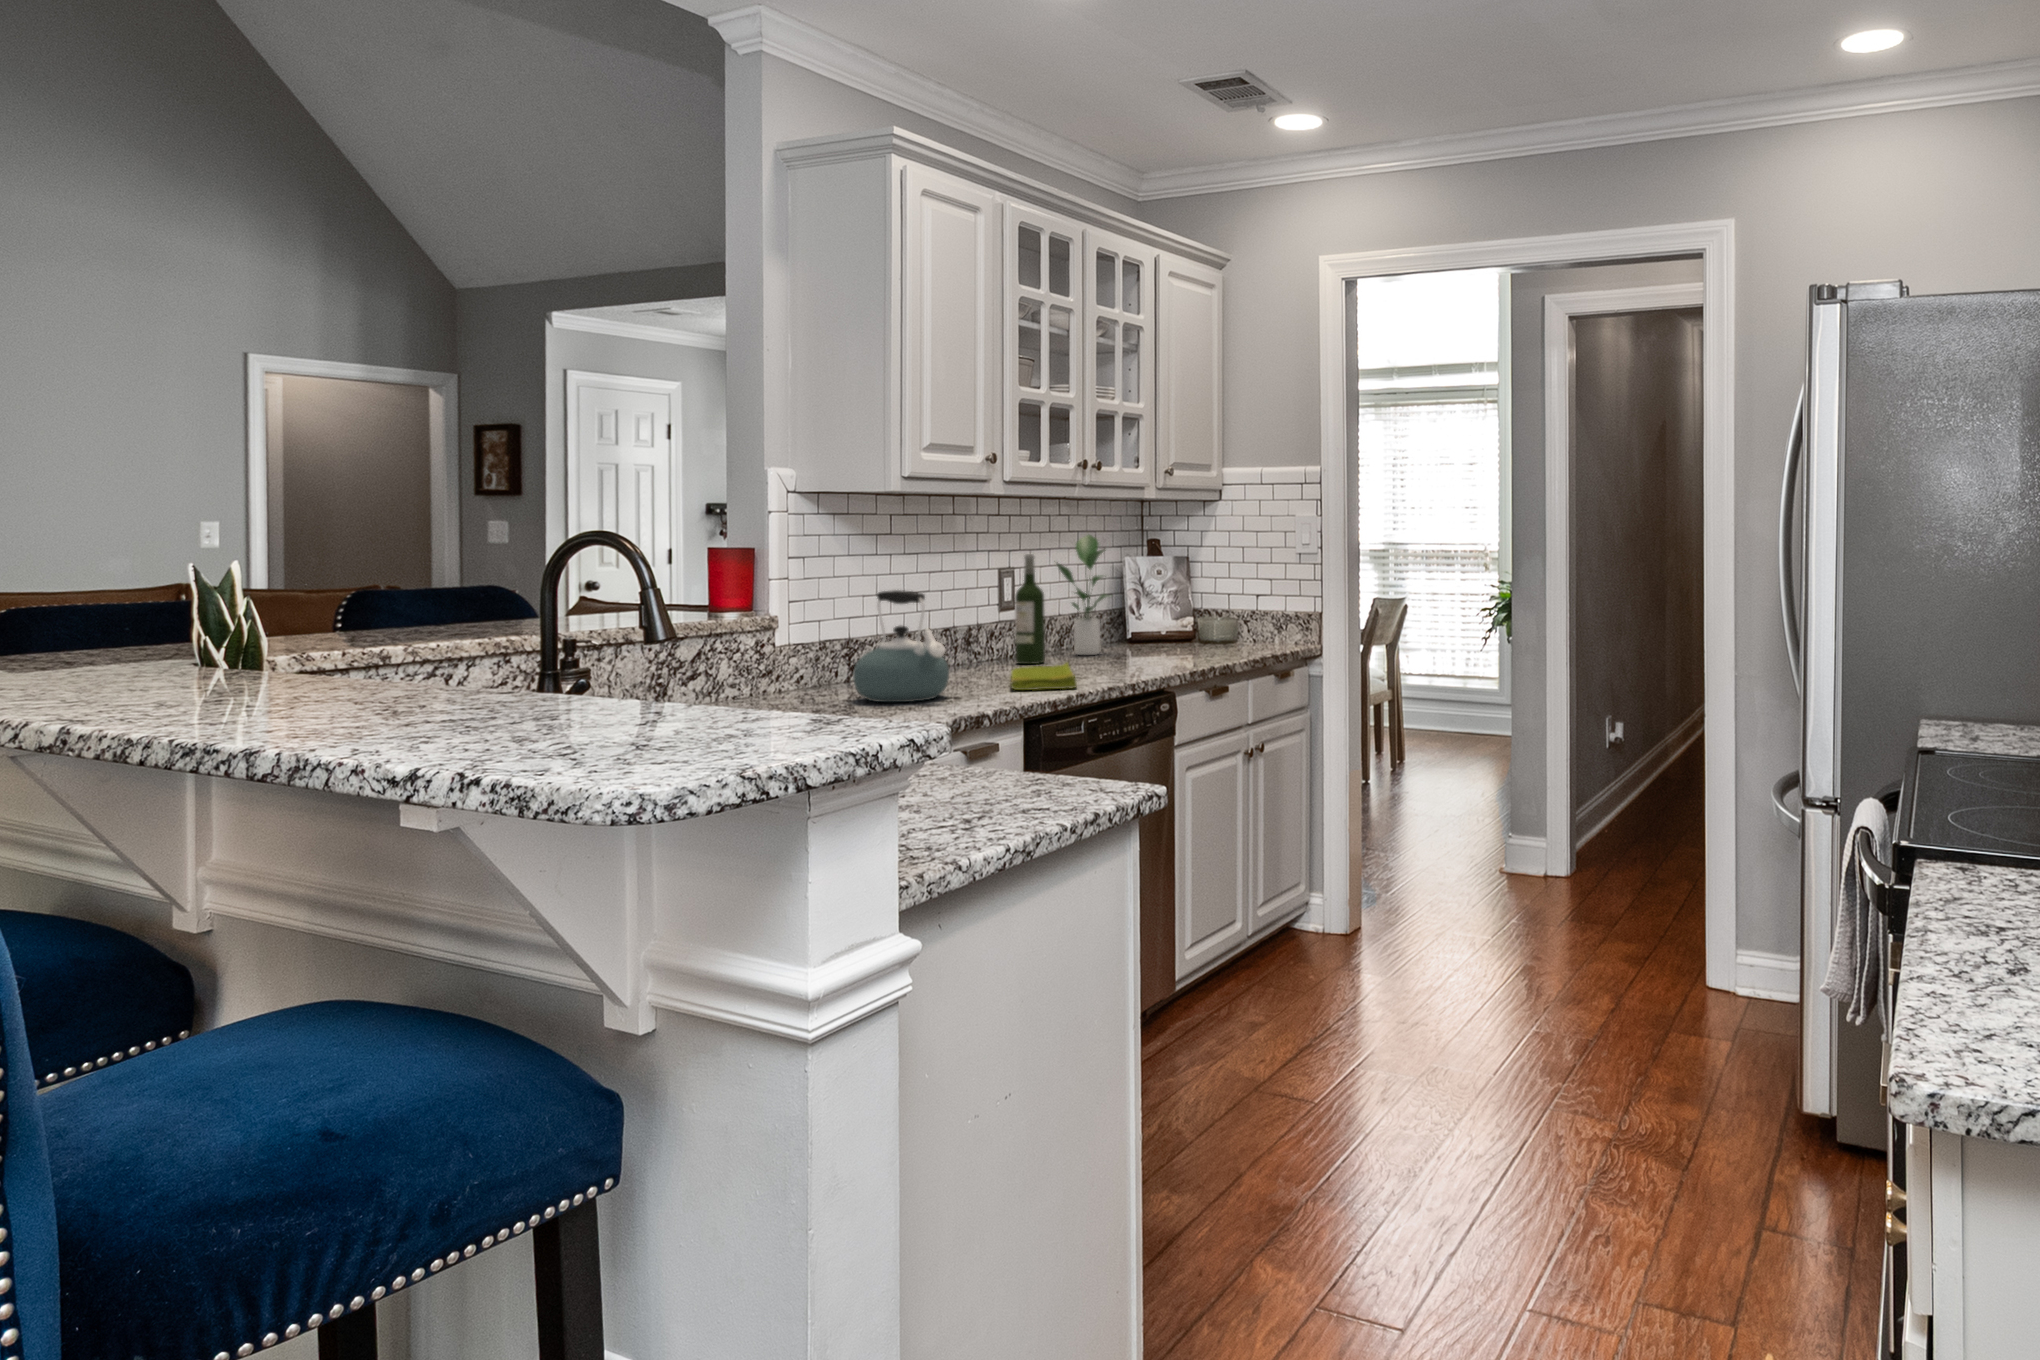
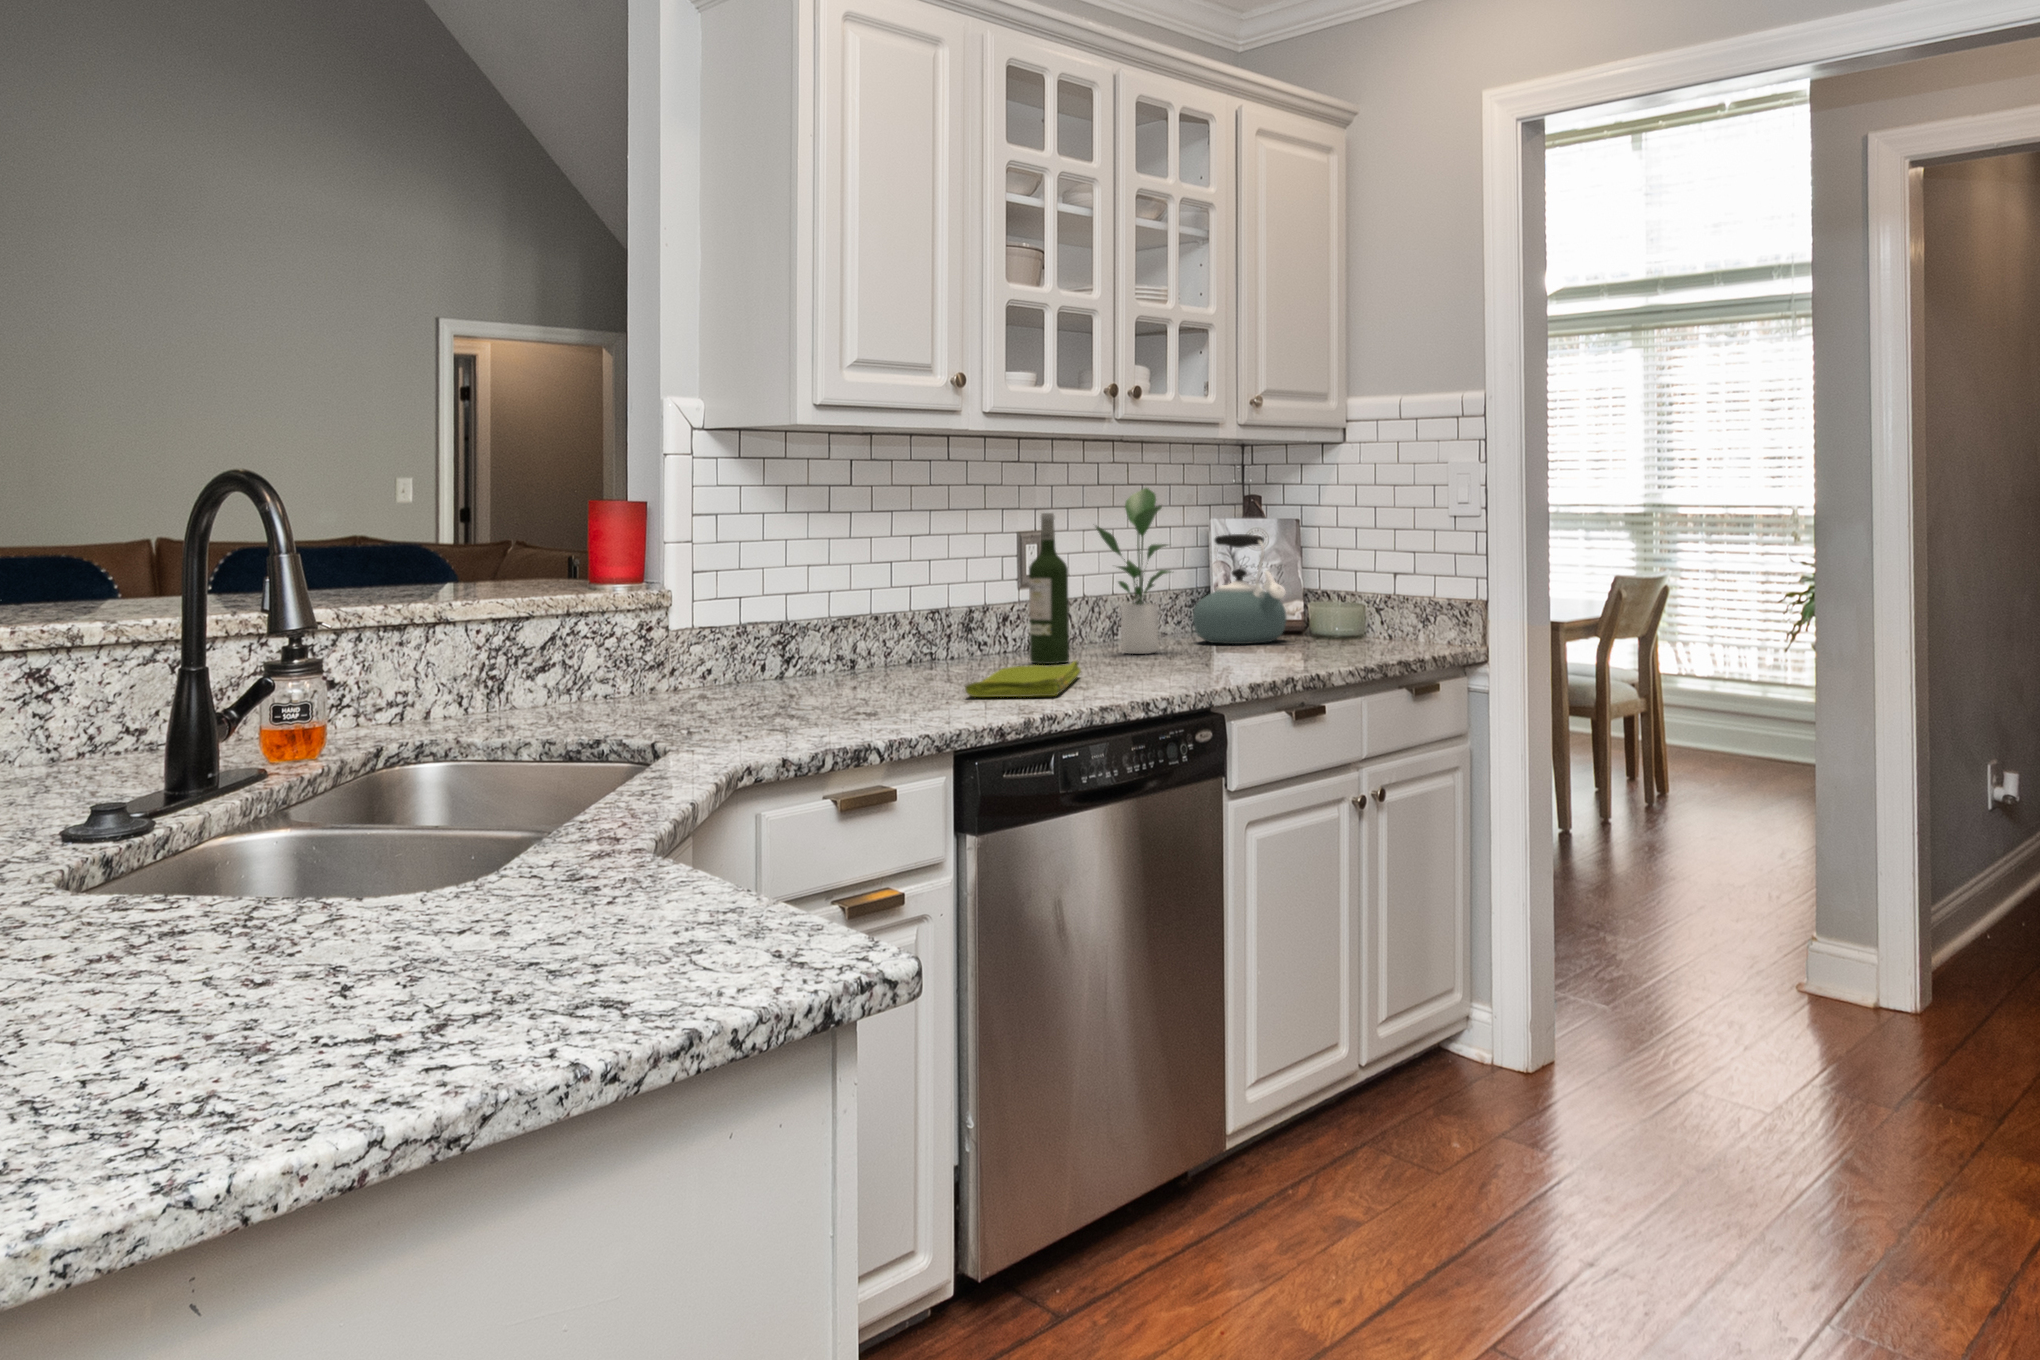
kettle: present [853,590,949,702] -> present [1193,534,1287,644]

